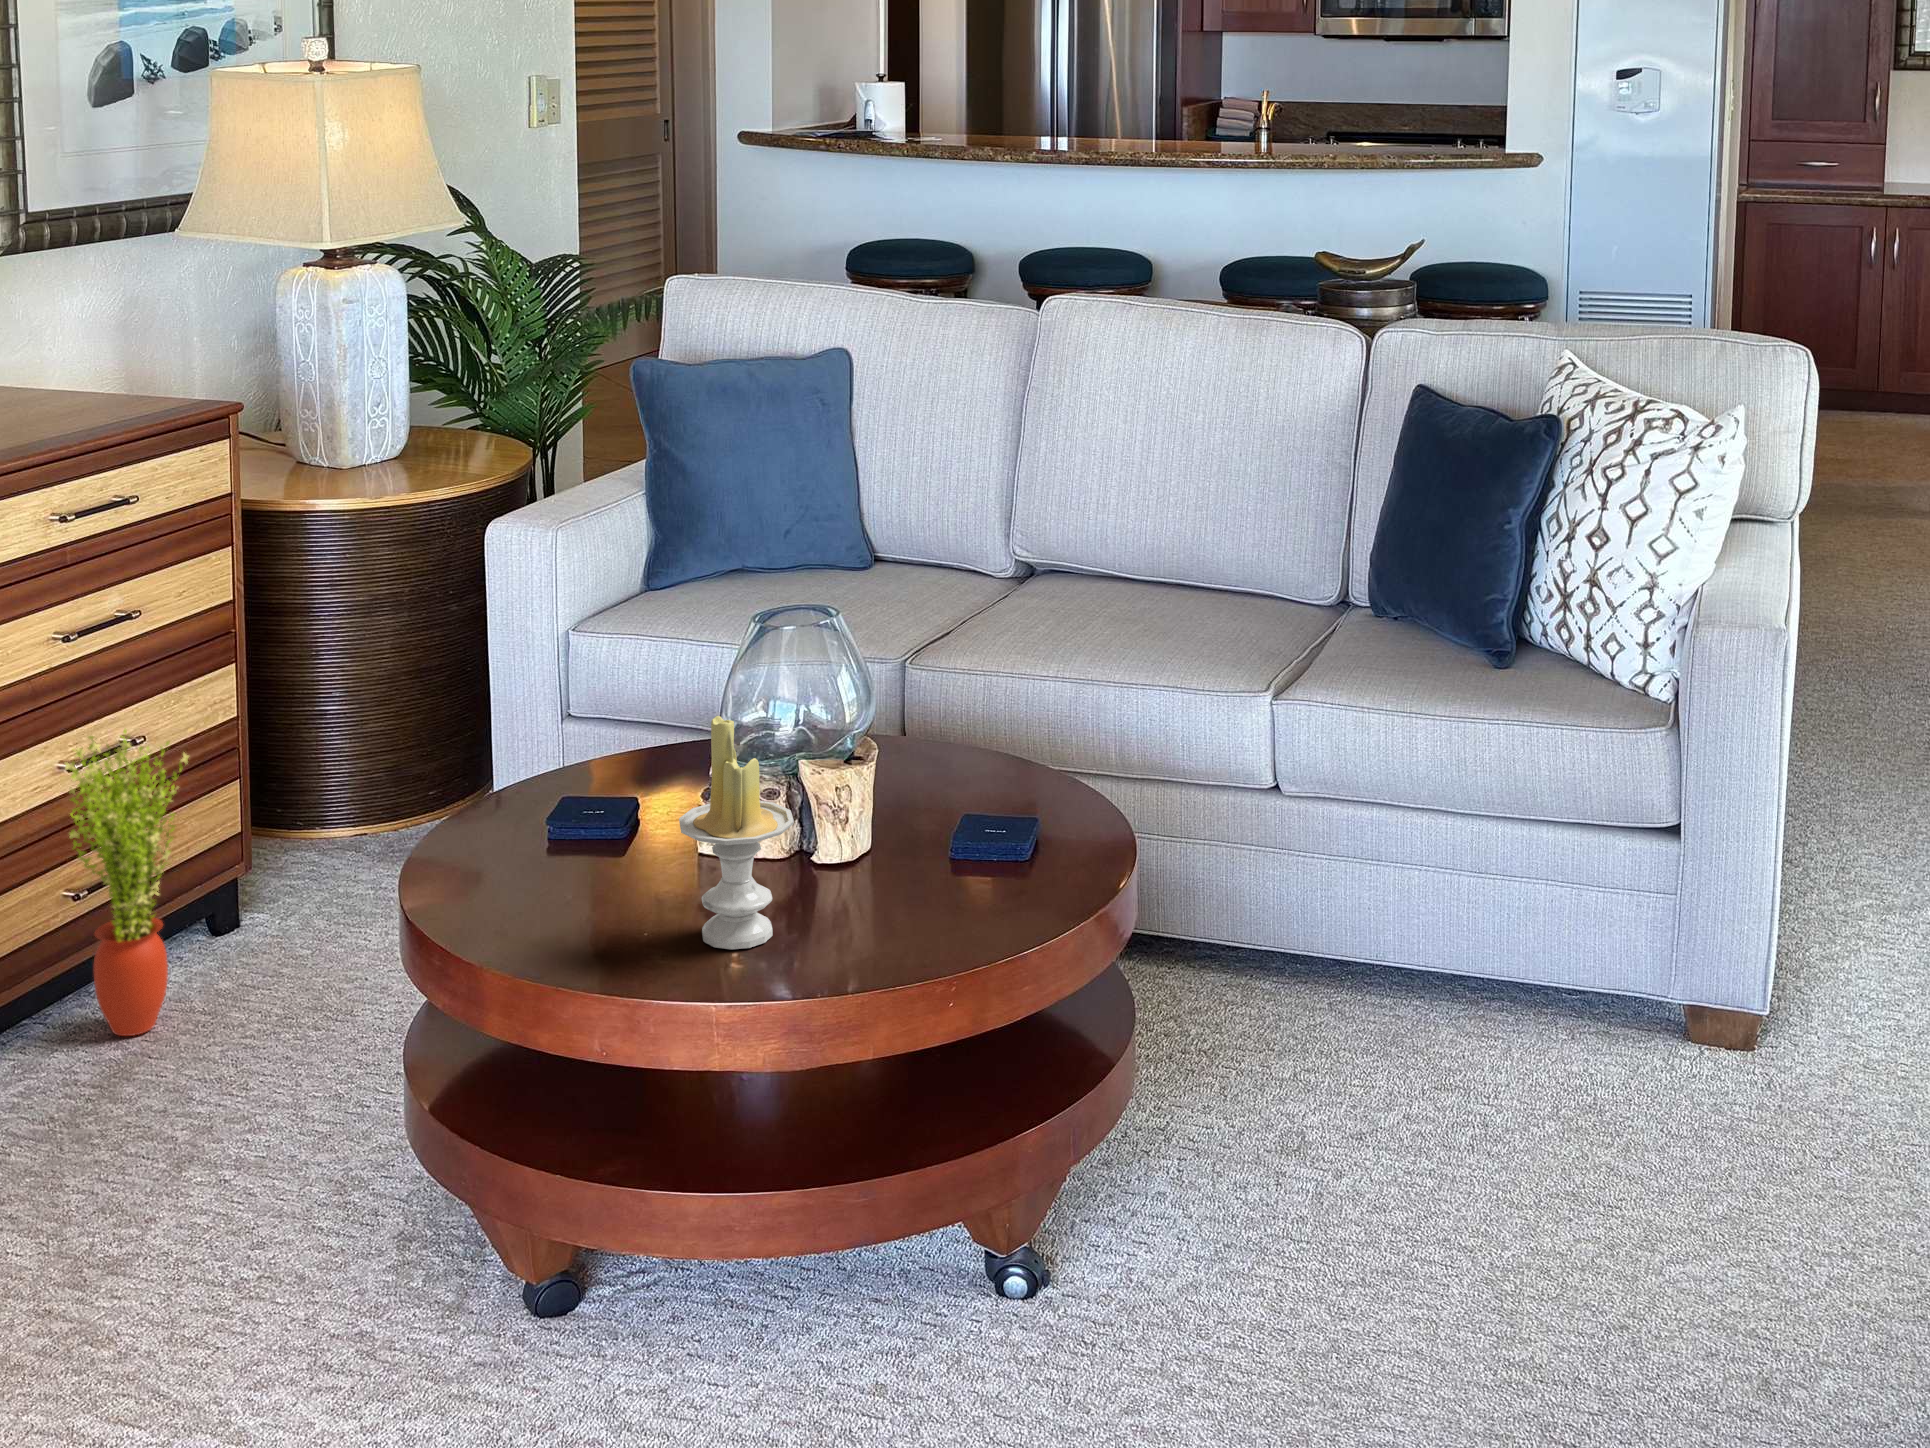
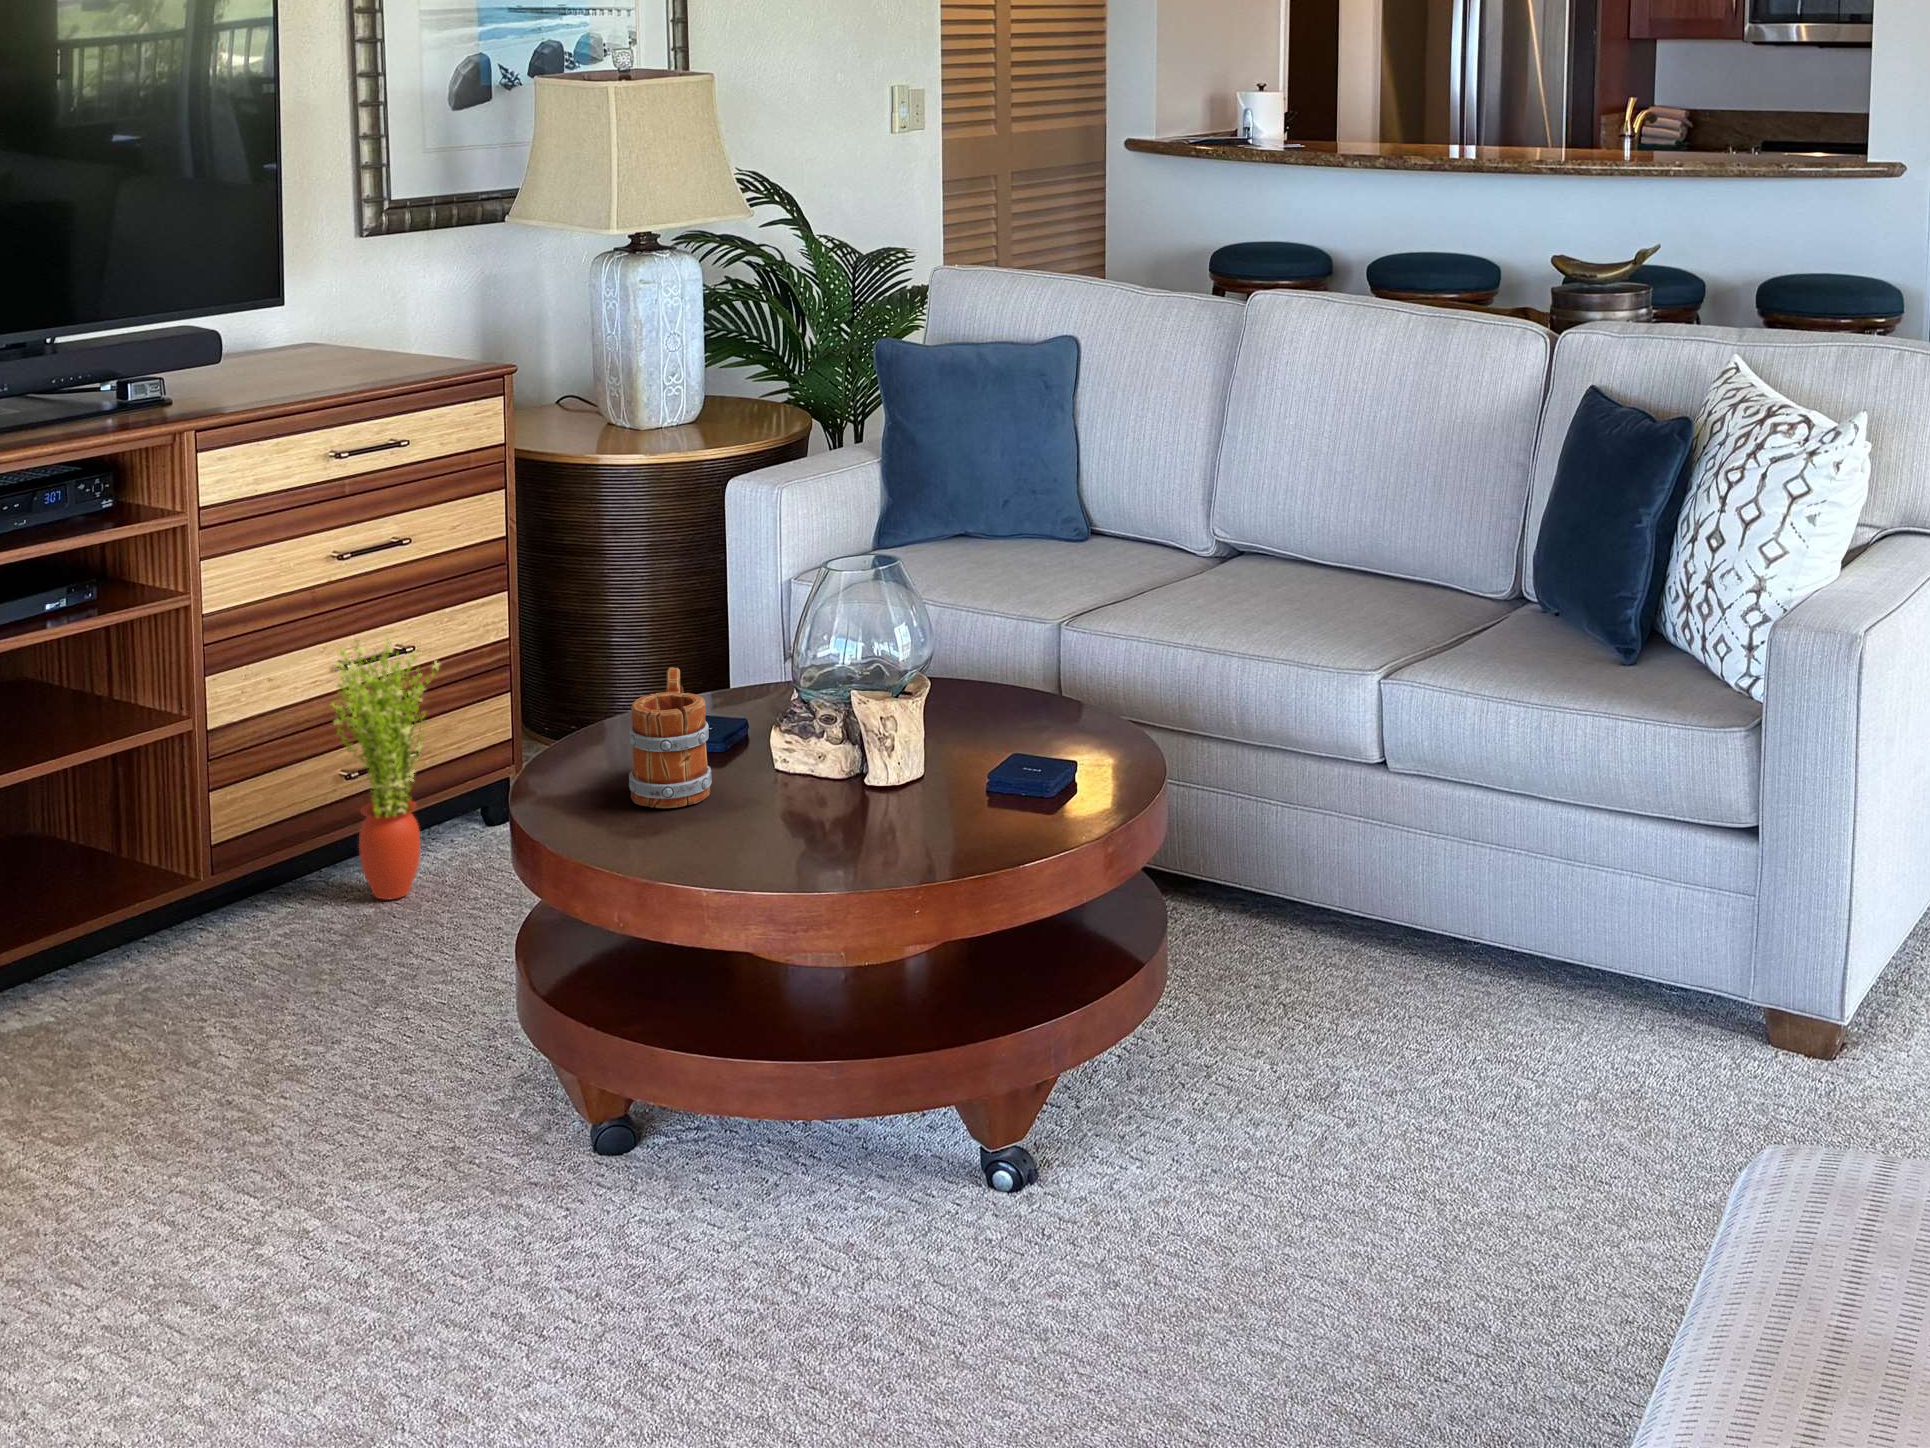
candle: present [679,716,794,950] -> none [706,640,809,847]
mug: none [555,750,651,913] -> present [629,668,712,808]

